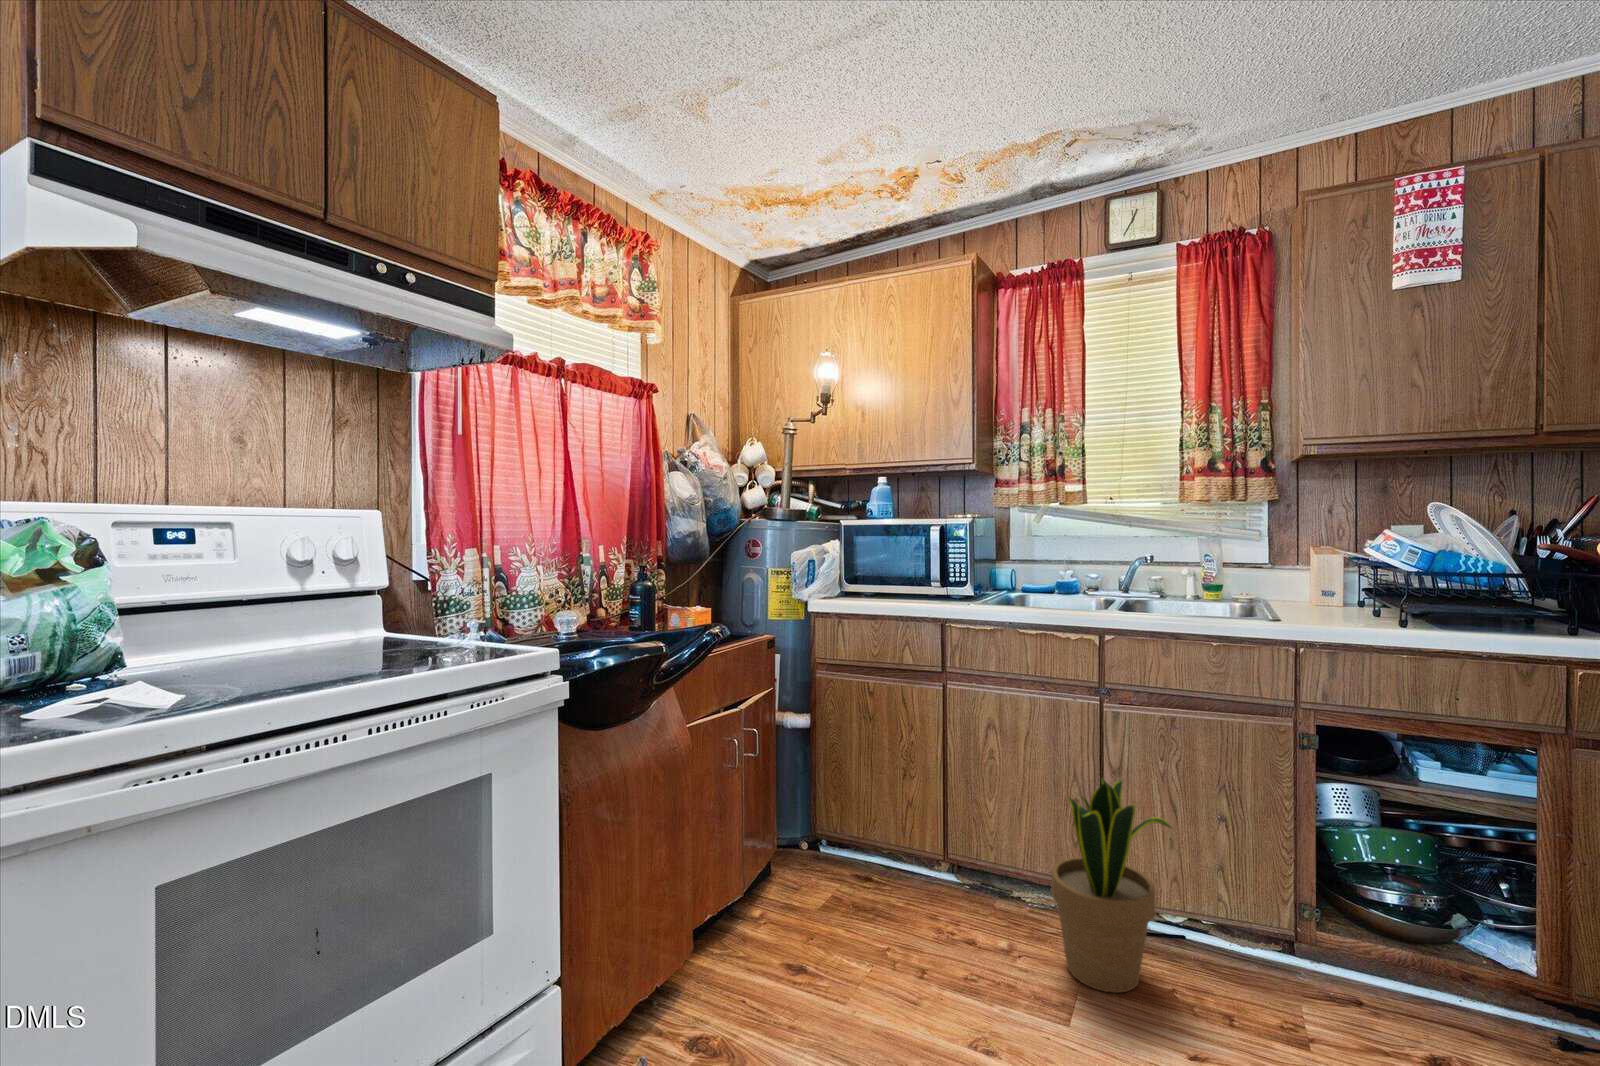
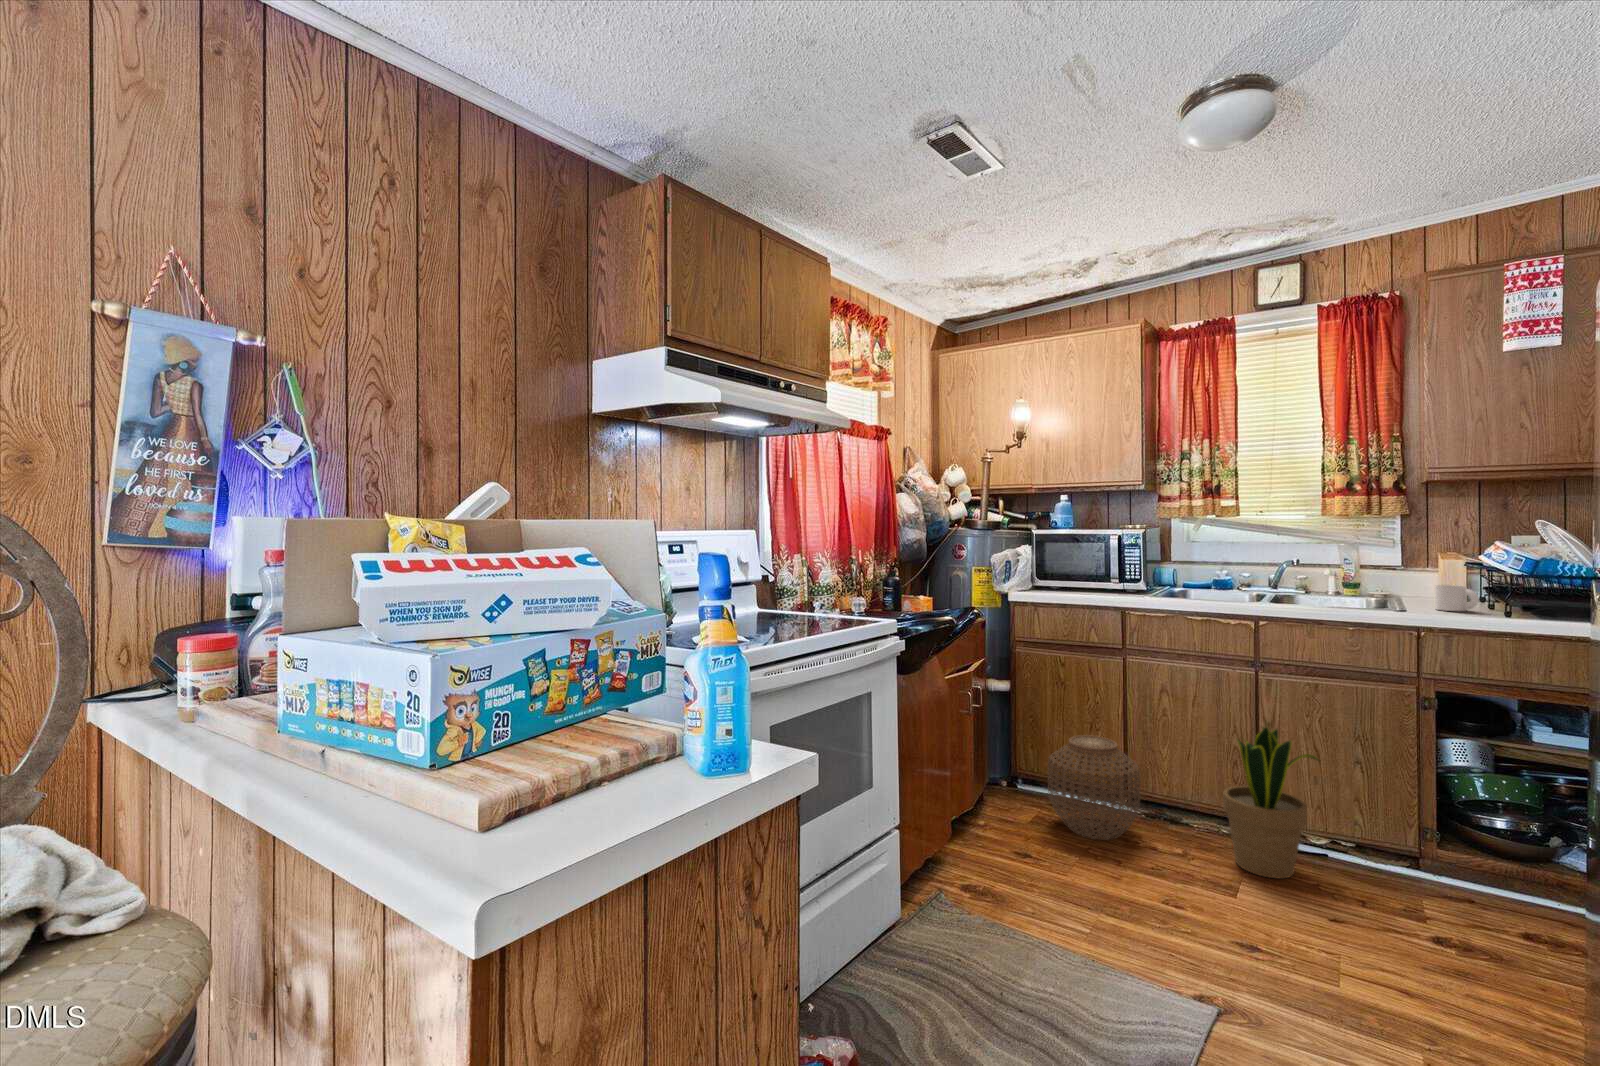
mug: none [1312,588,1364,622] -> present [1435,585,1478,611]
woven basket: none [837,789,952,935] -> present [1048,735,1140,840]

